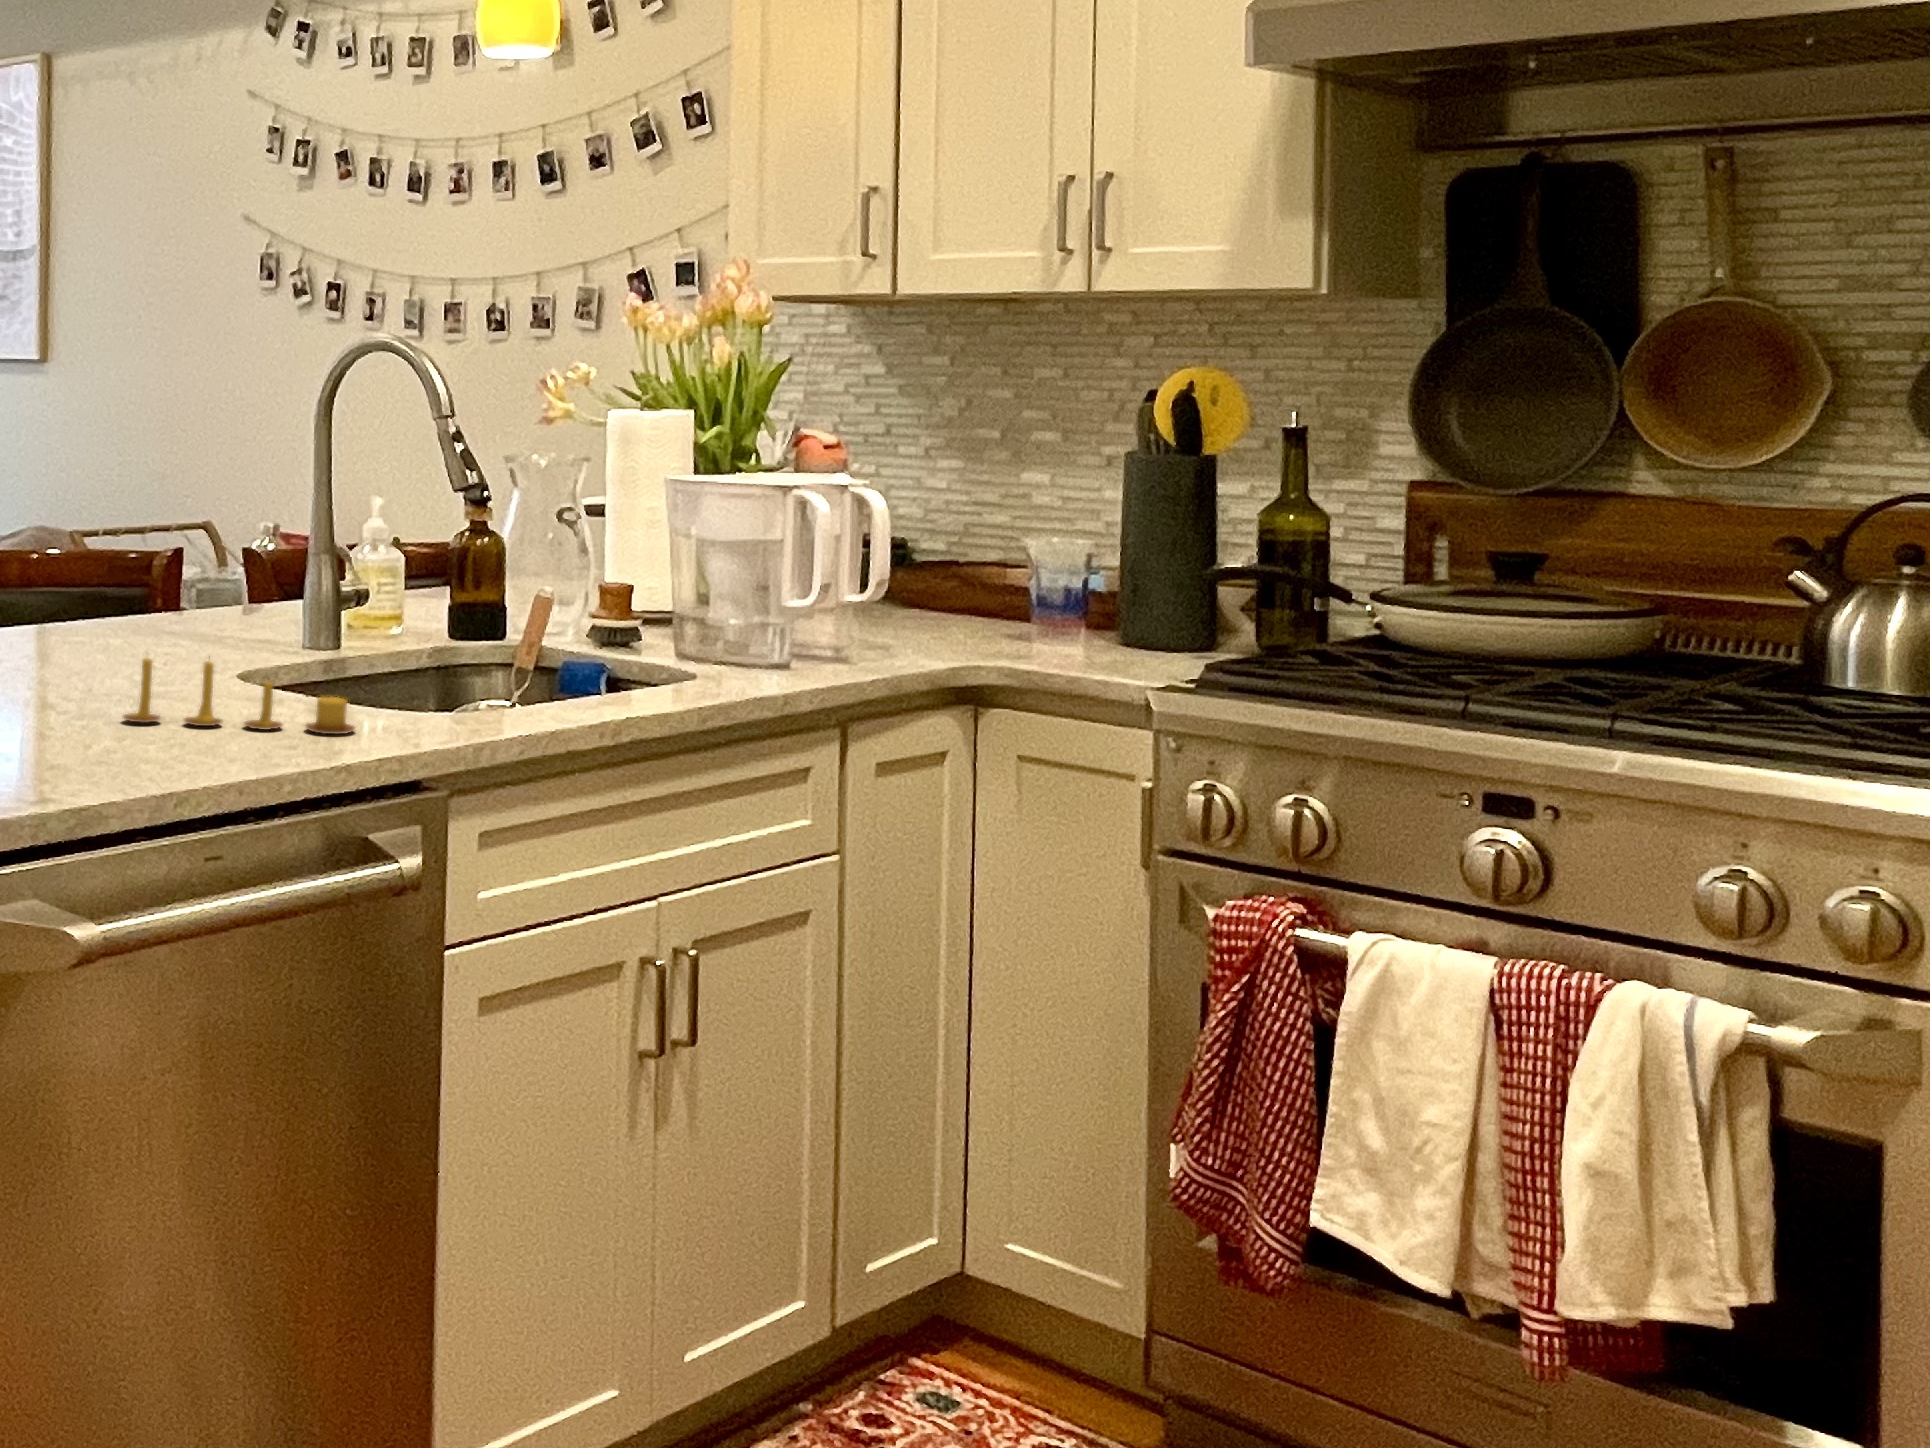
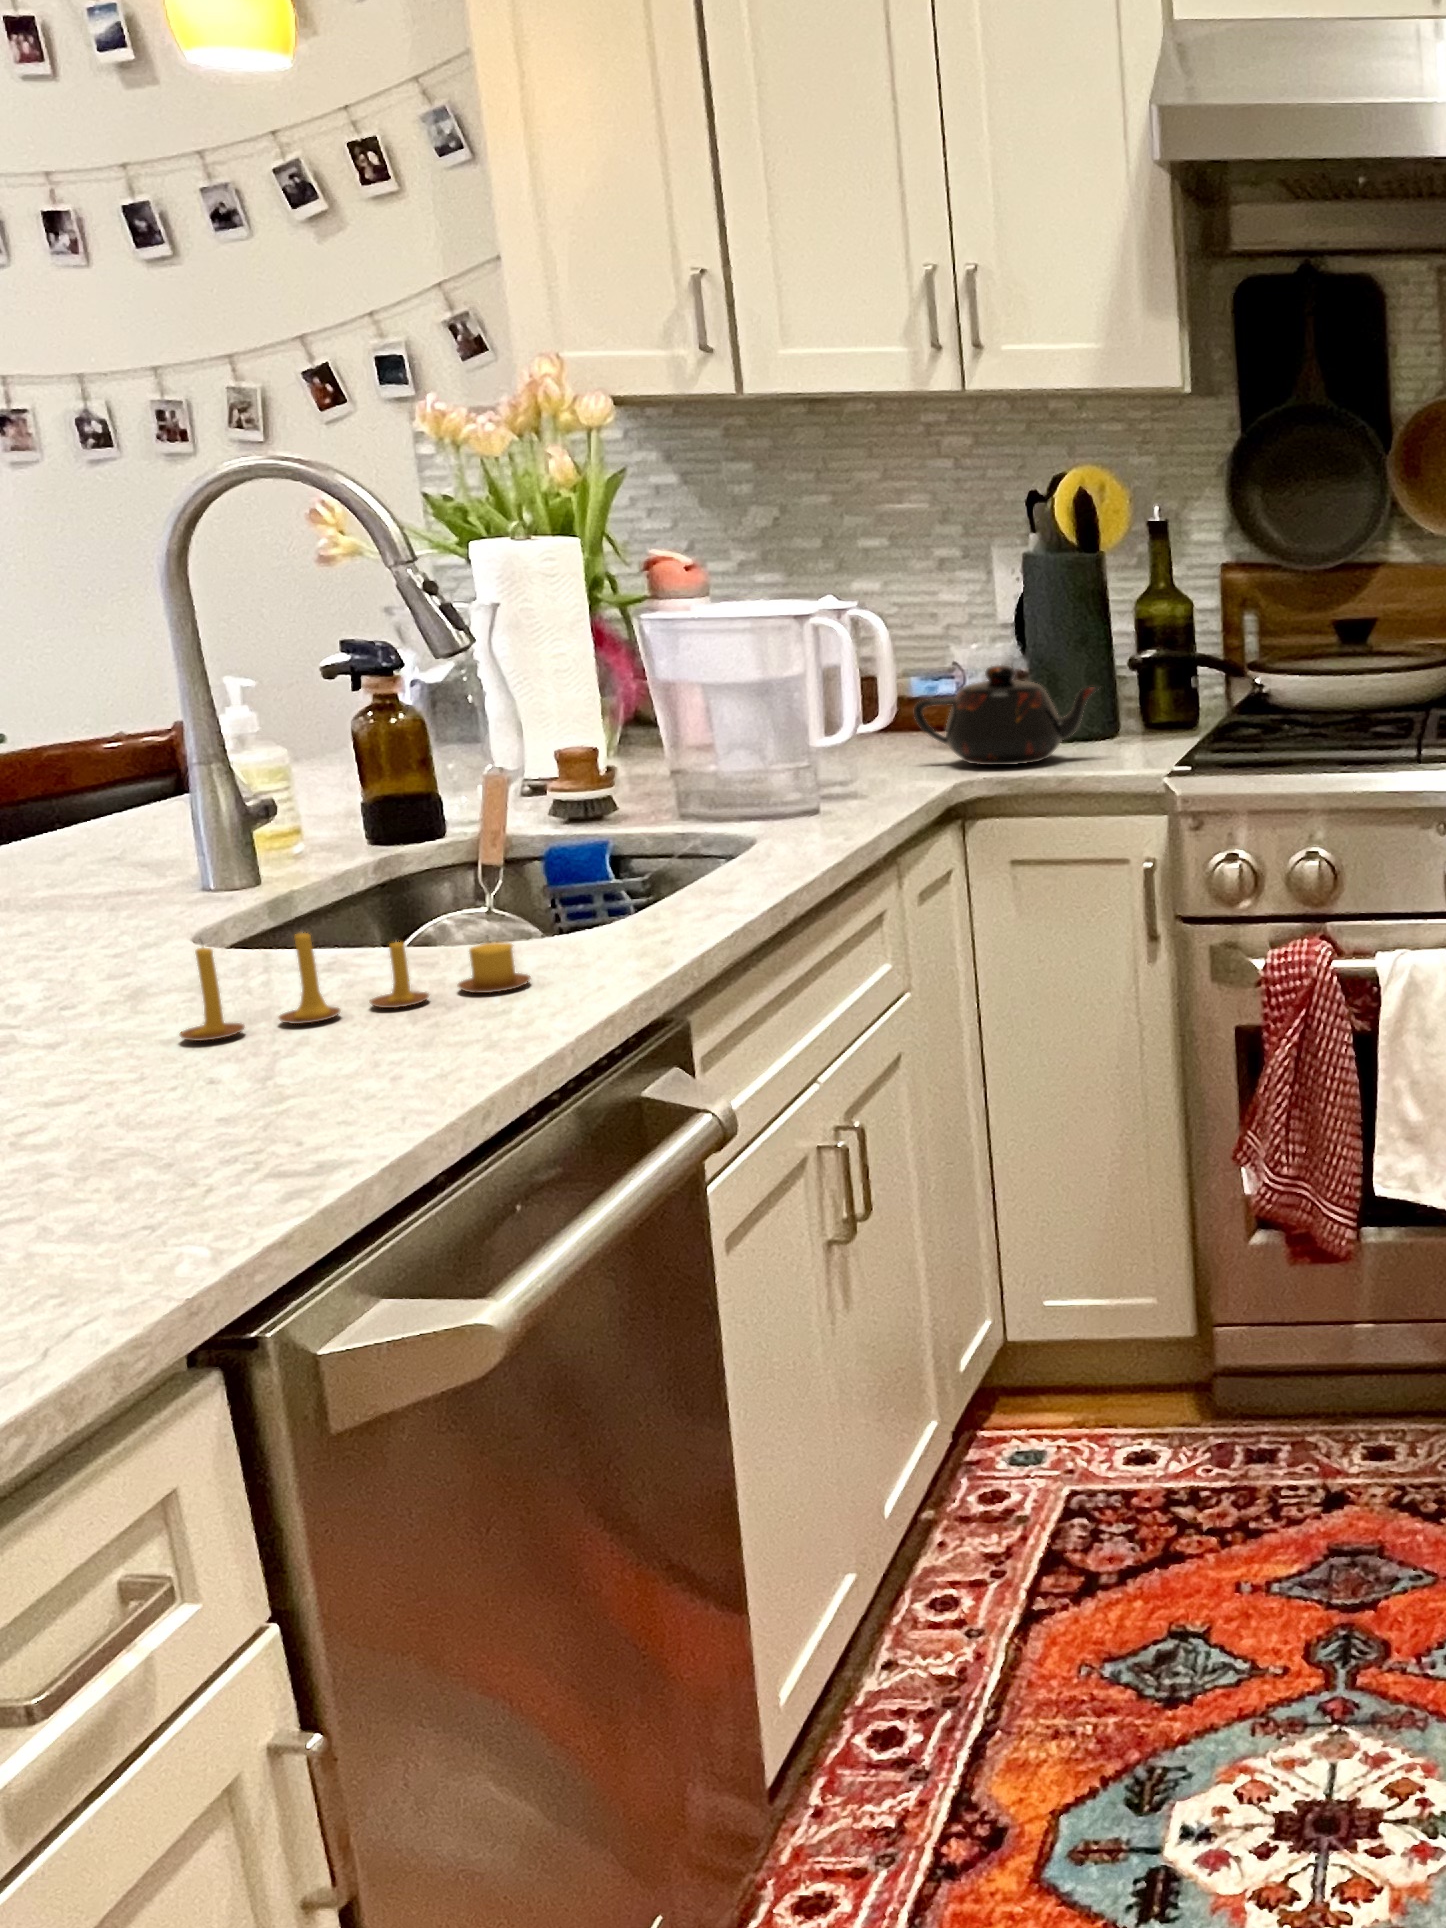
teapot: none [963,572,1151,671] -> present [914,665,1098,765]

